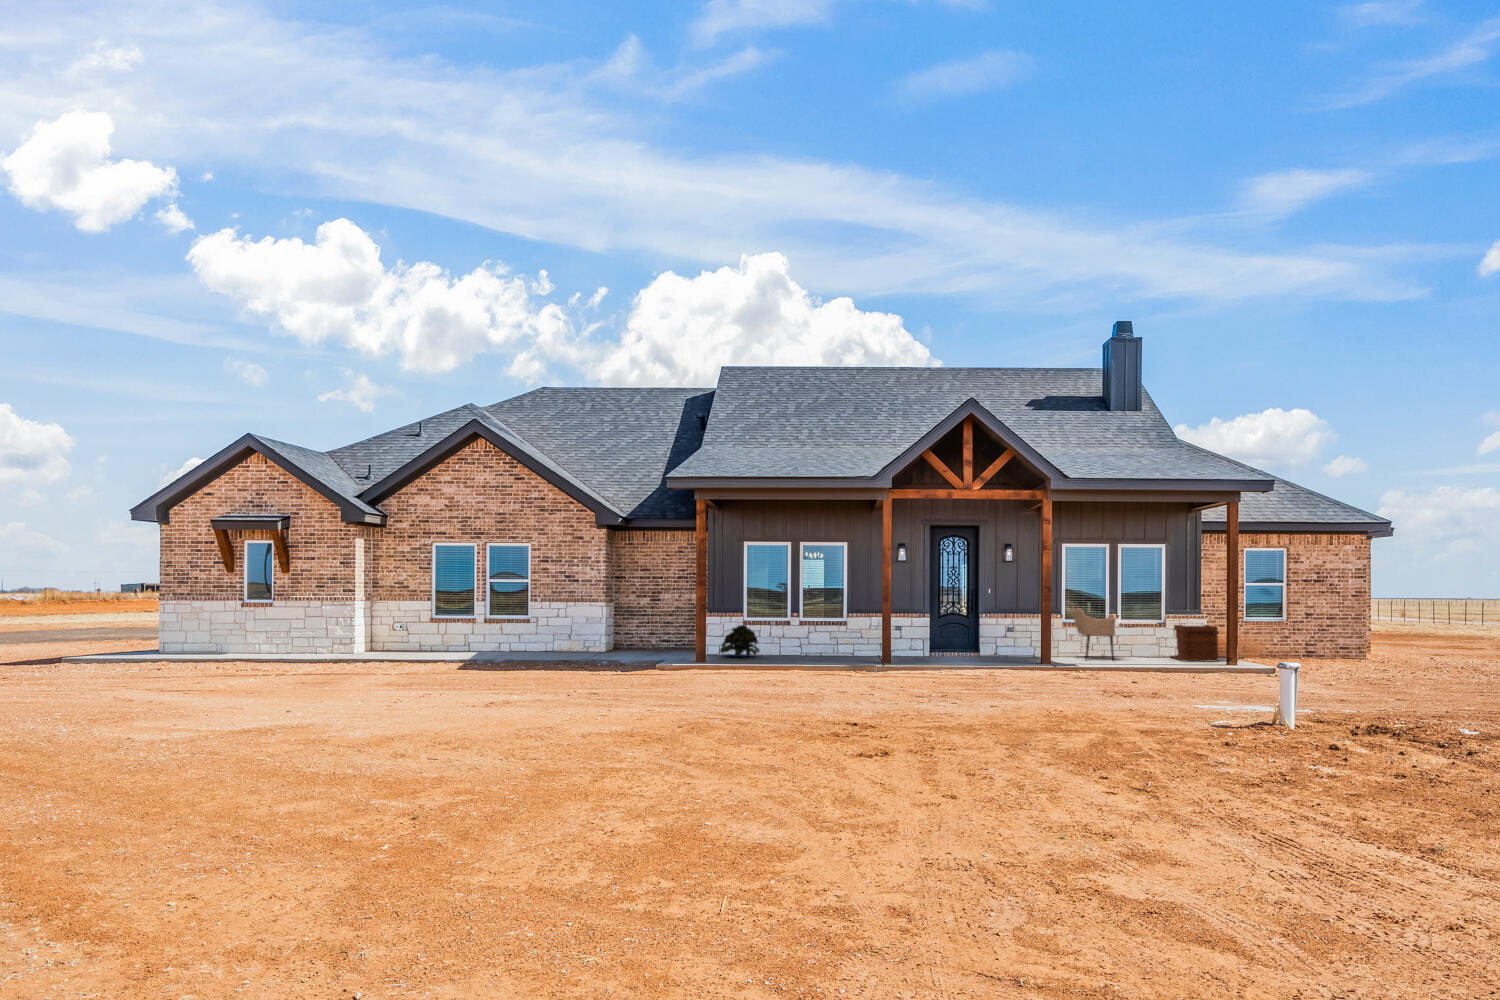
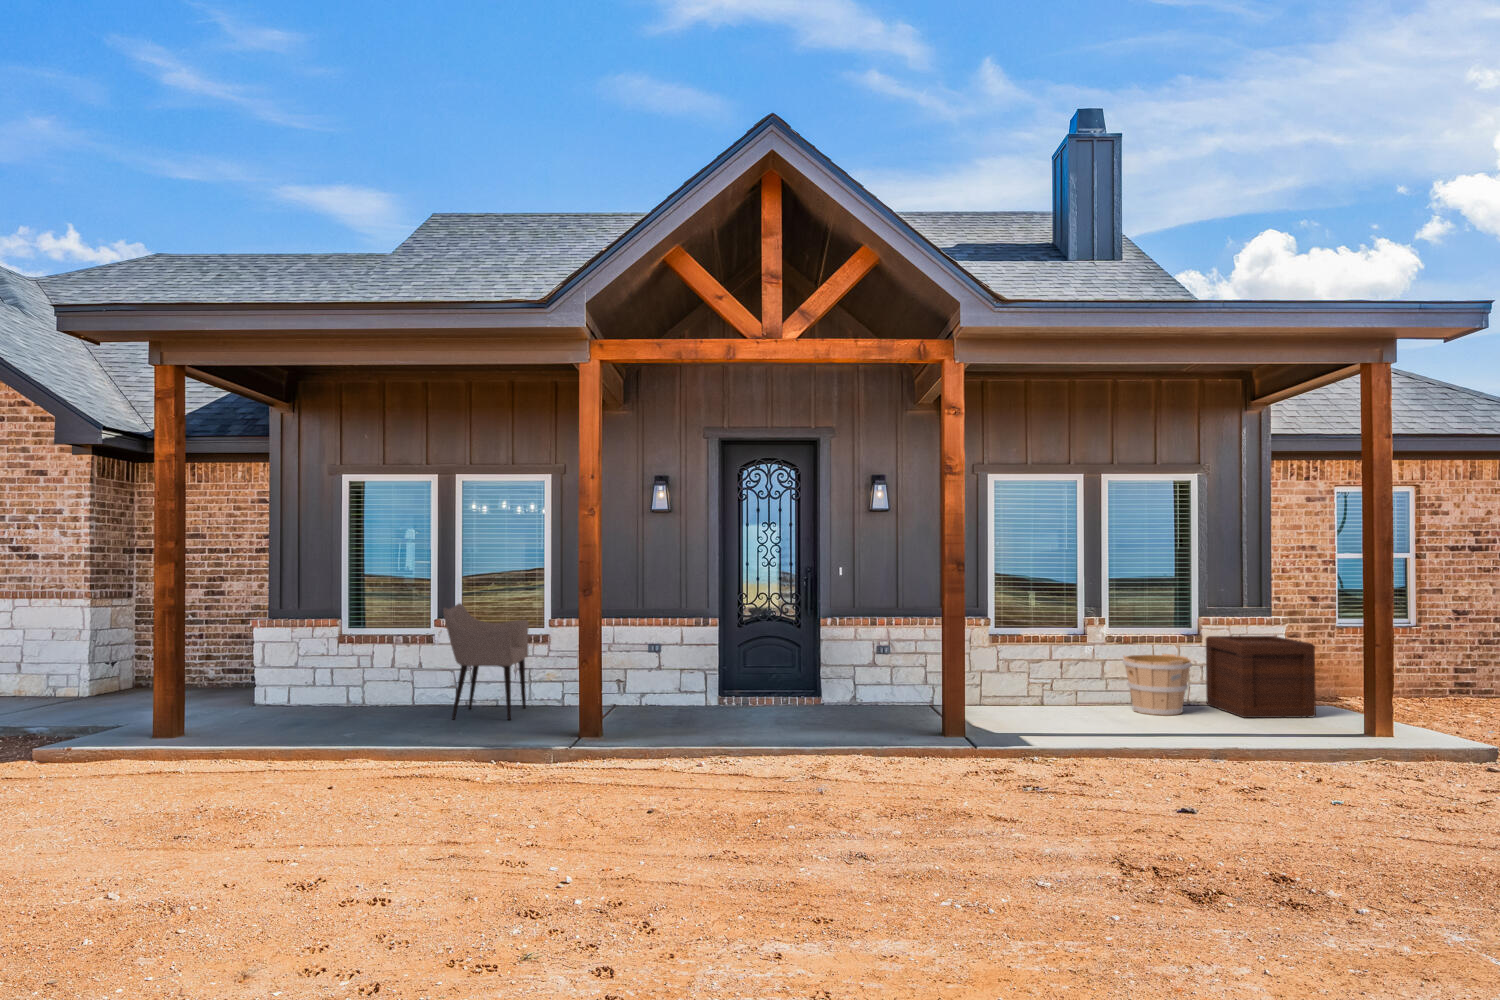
armchair: present [1072,607,1115,660] -> present [443,604,529,720]
potted plant: present [720,625,759,657] -> none [266,646,355,719]
wooden bucket: none [1127,632,1160,660] -> present [1123,654,1192,716]

